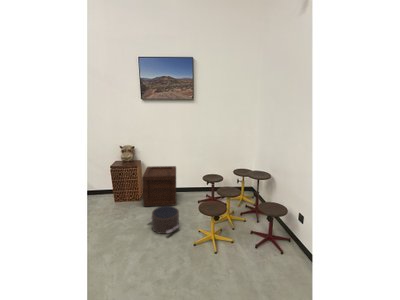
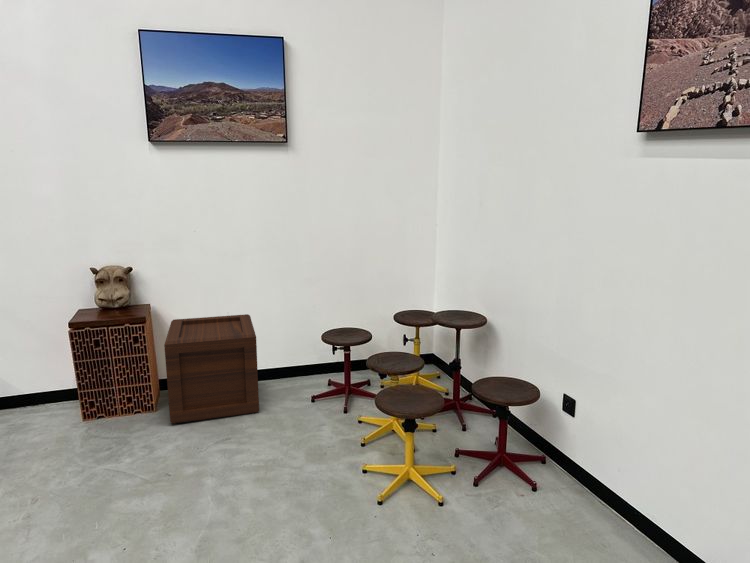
pouf: present [148,206,179,234] -> none [188,413,280,485]

